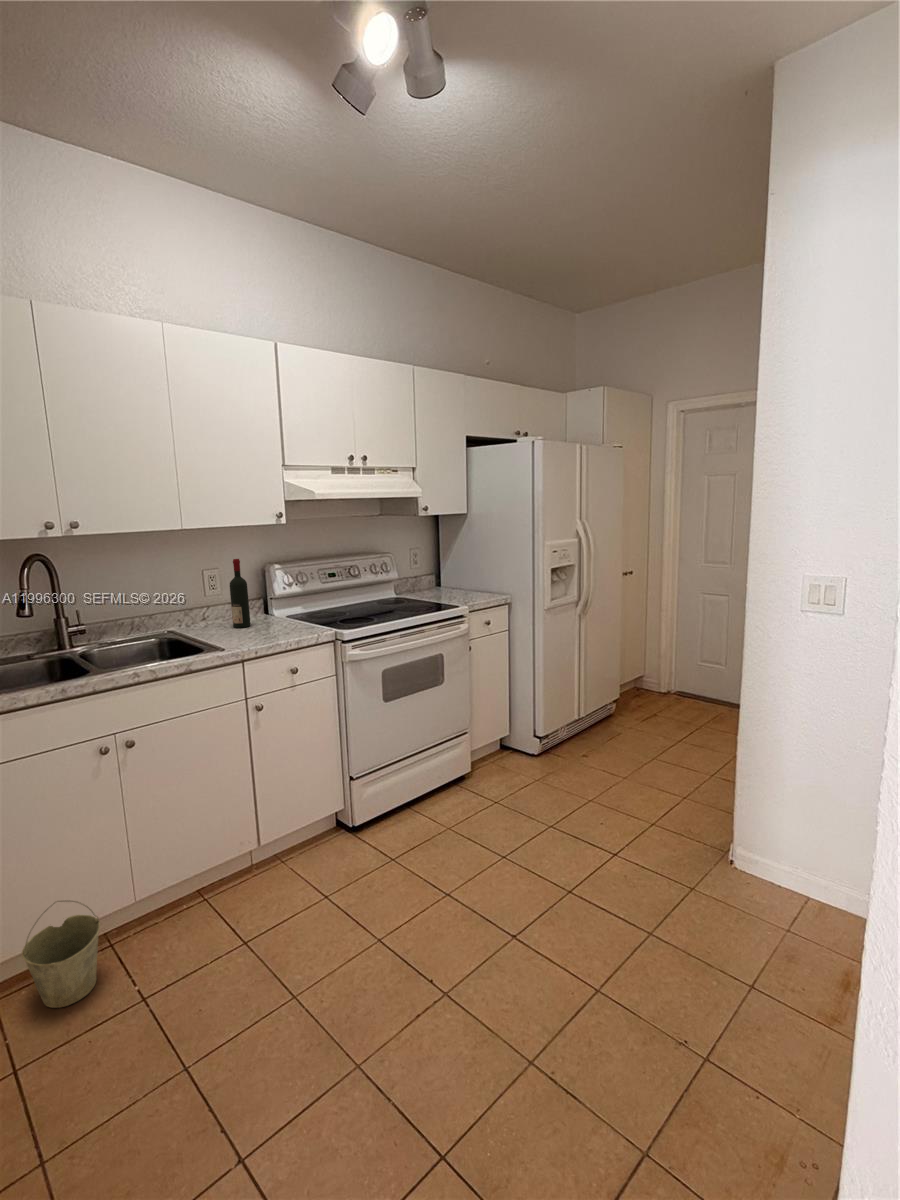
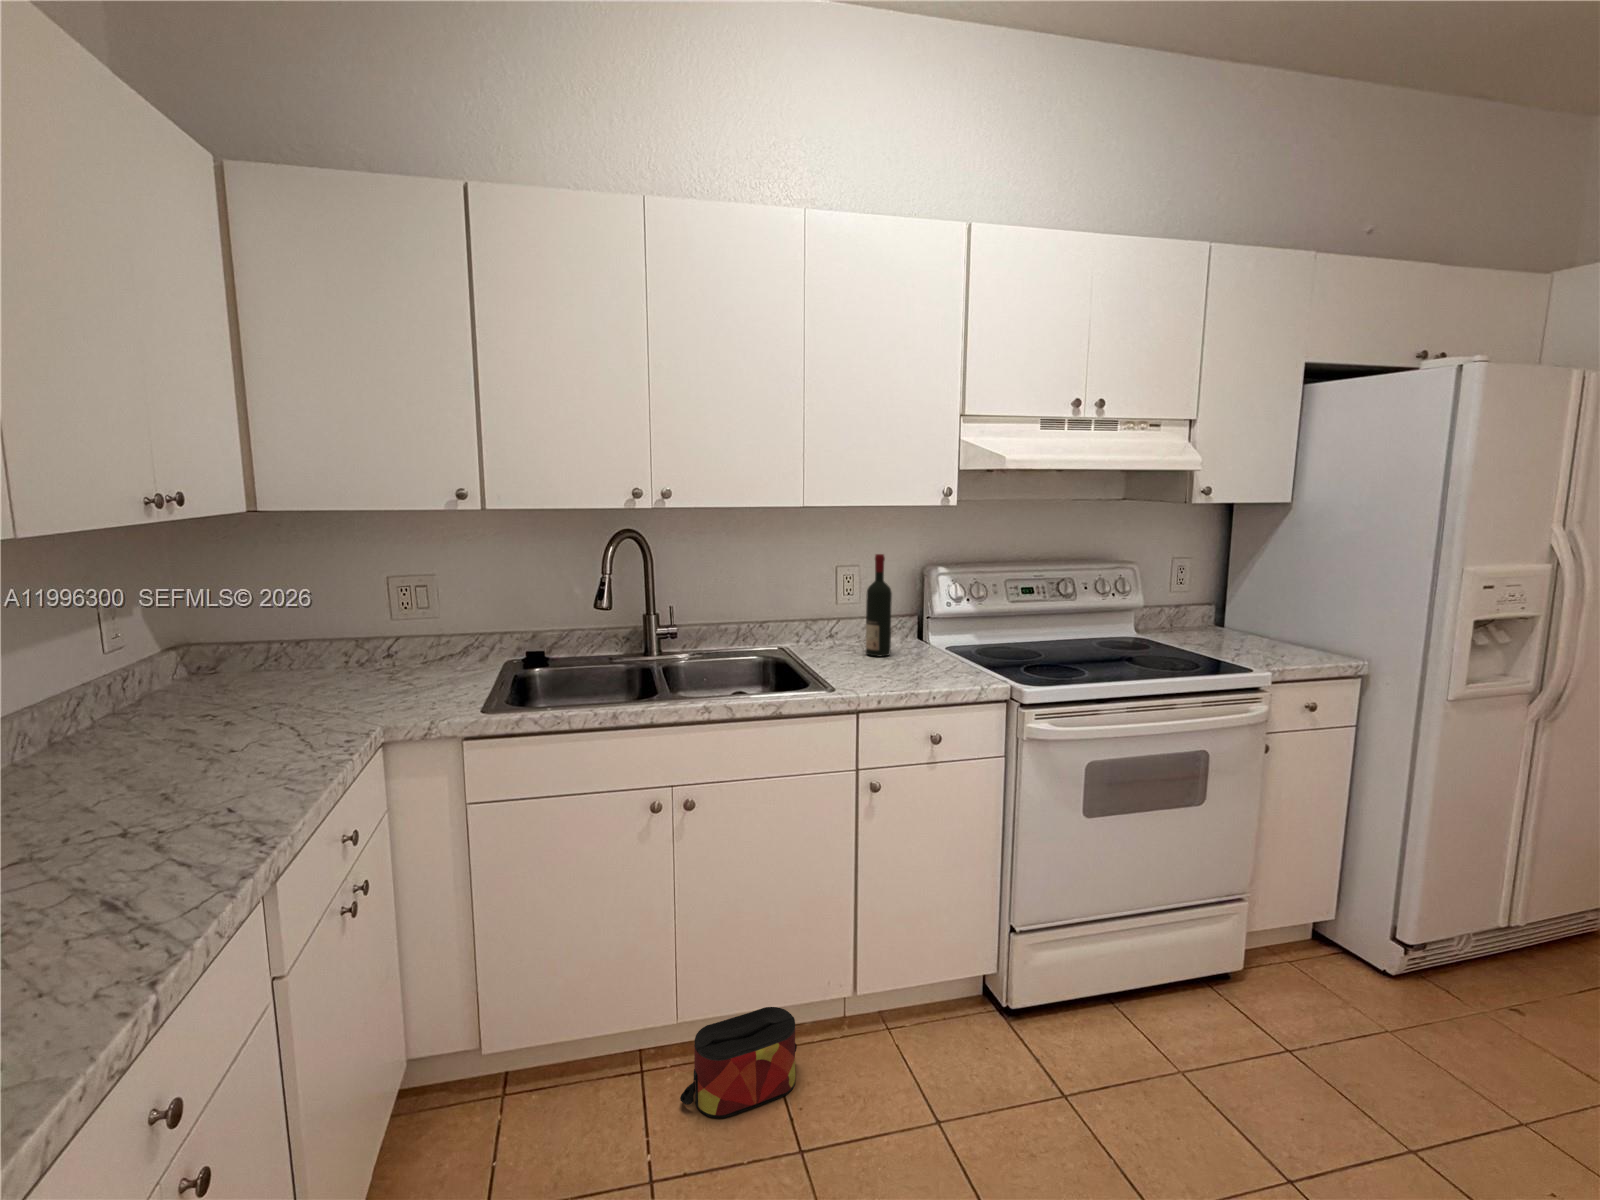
bag: none [149,867,229,950] -> present [680,1007,797,1118]
bucket: present [22,901,100,1008] -> none [530,997,623,1143]

